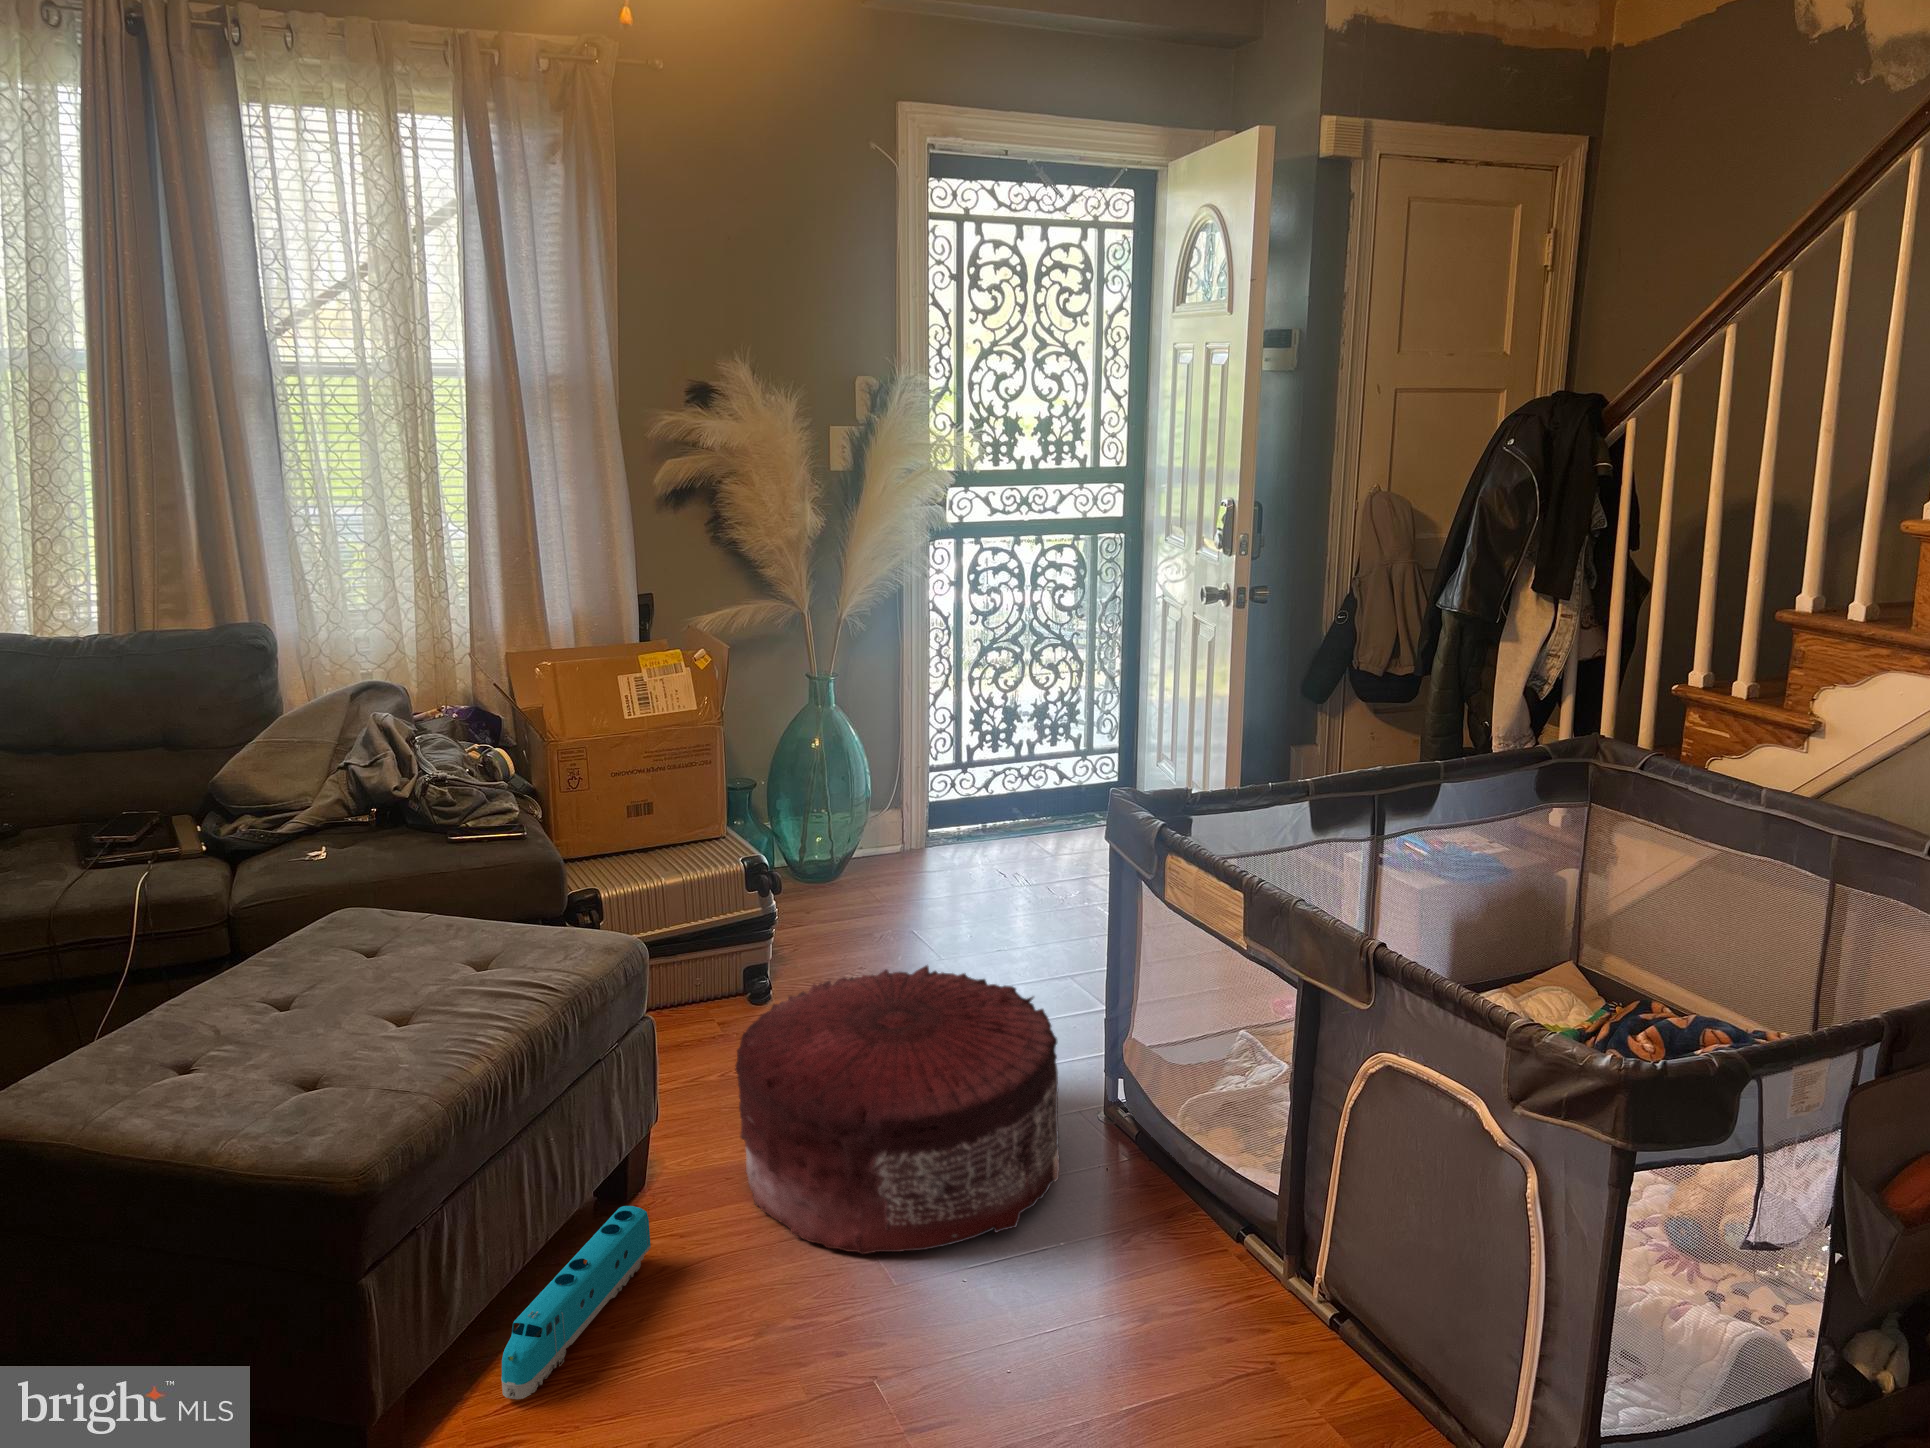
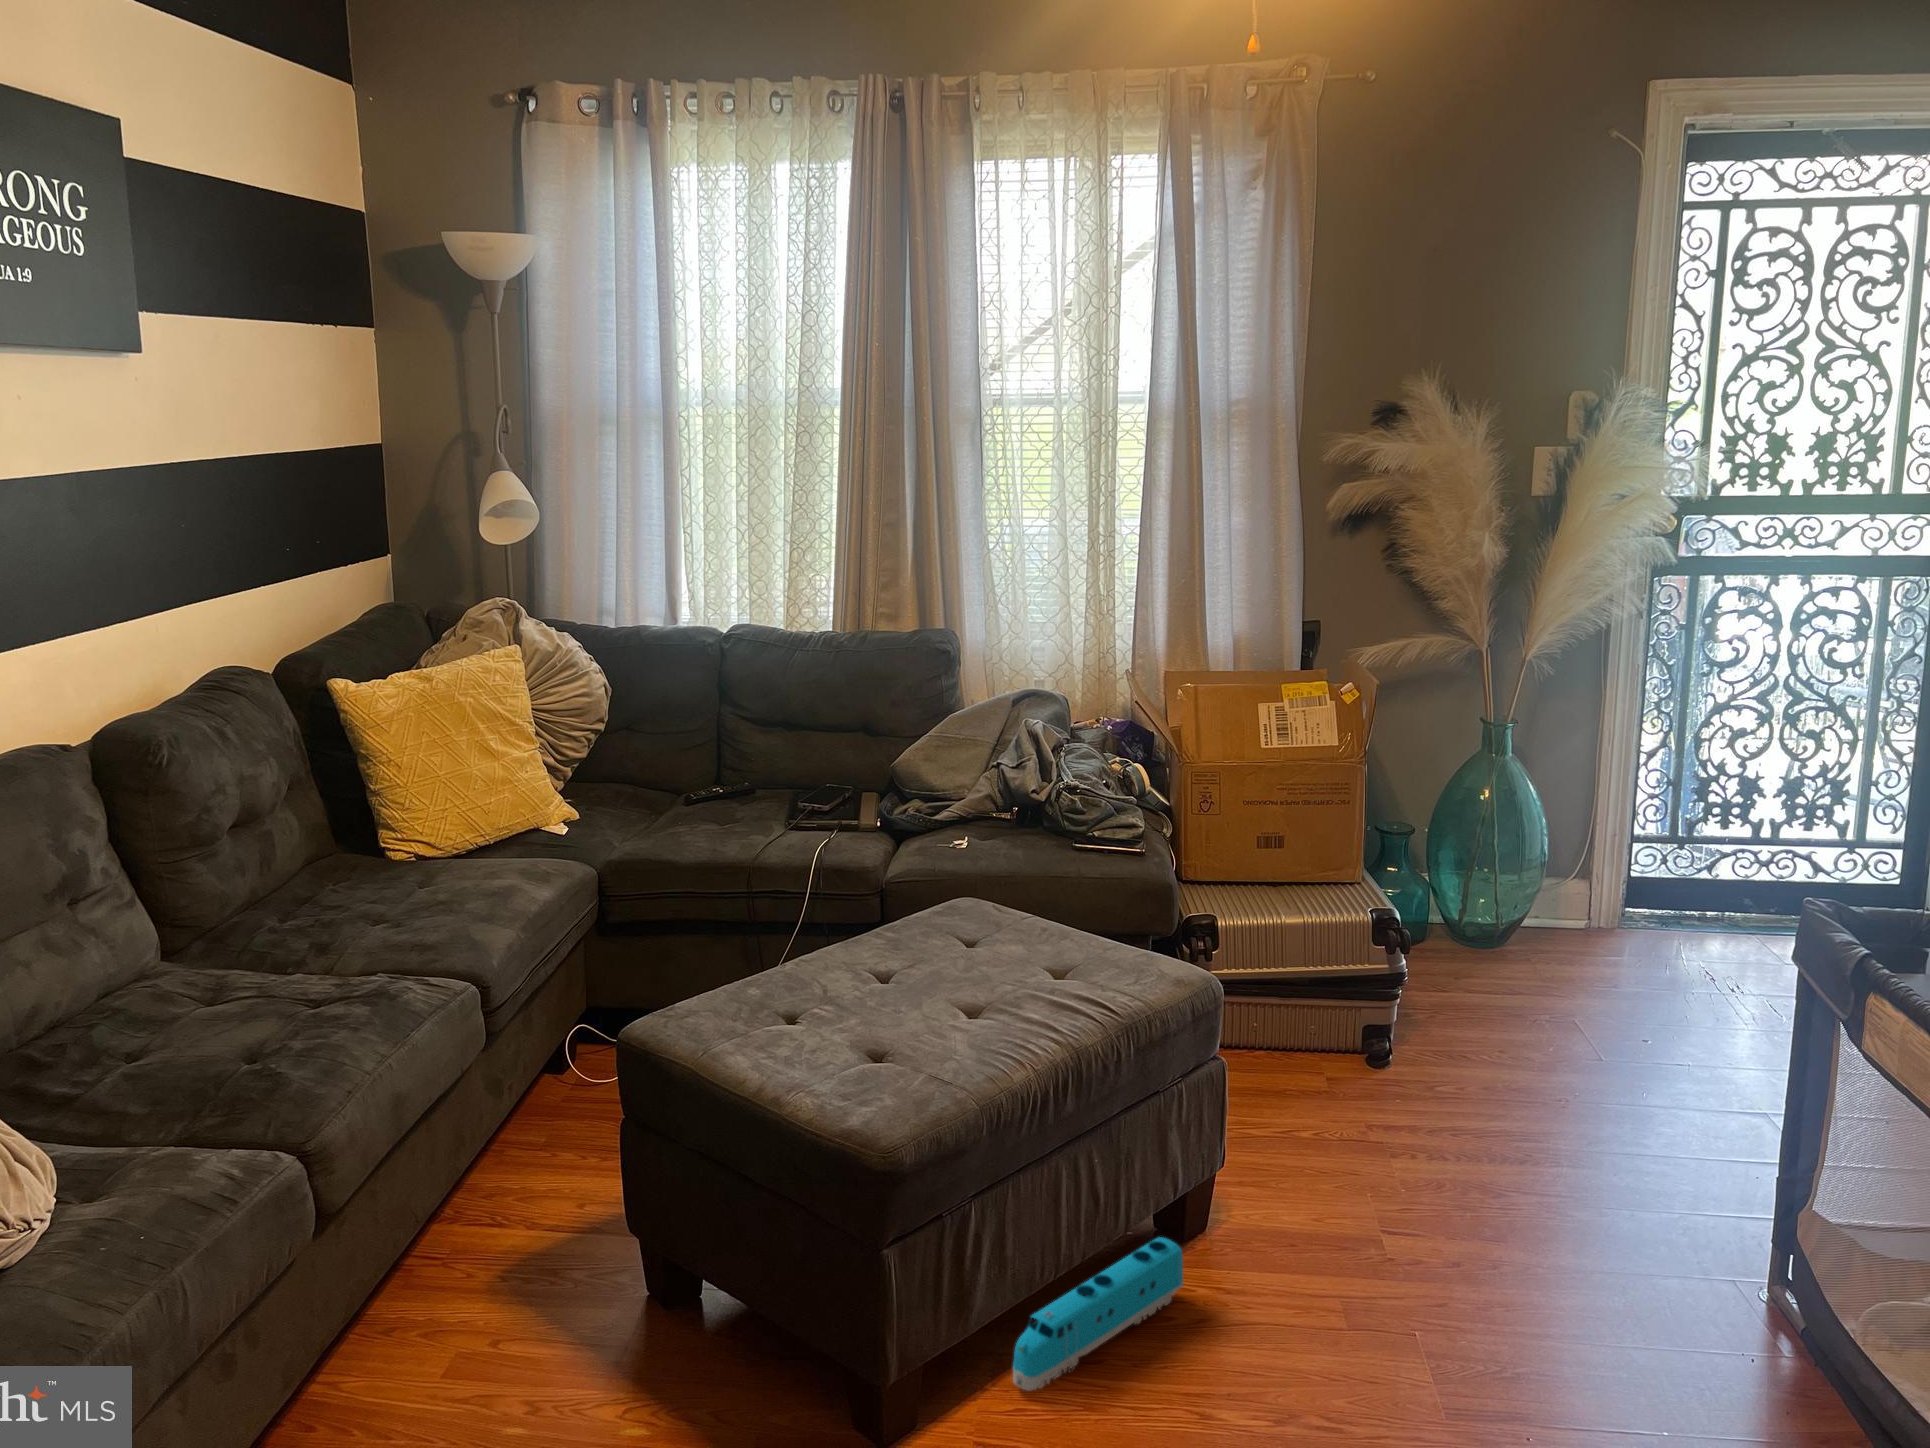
pouf: present [735,965,1060,1254] -> none [1292,1056,1678,1389]

